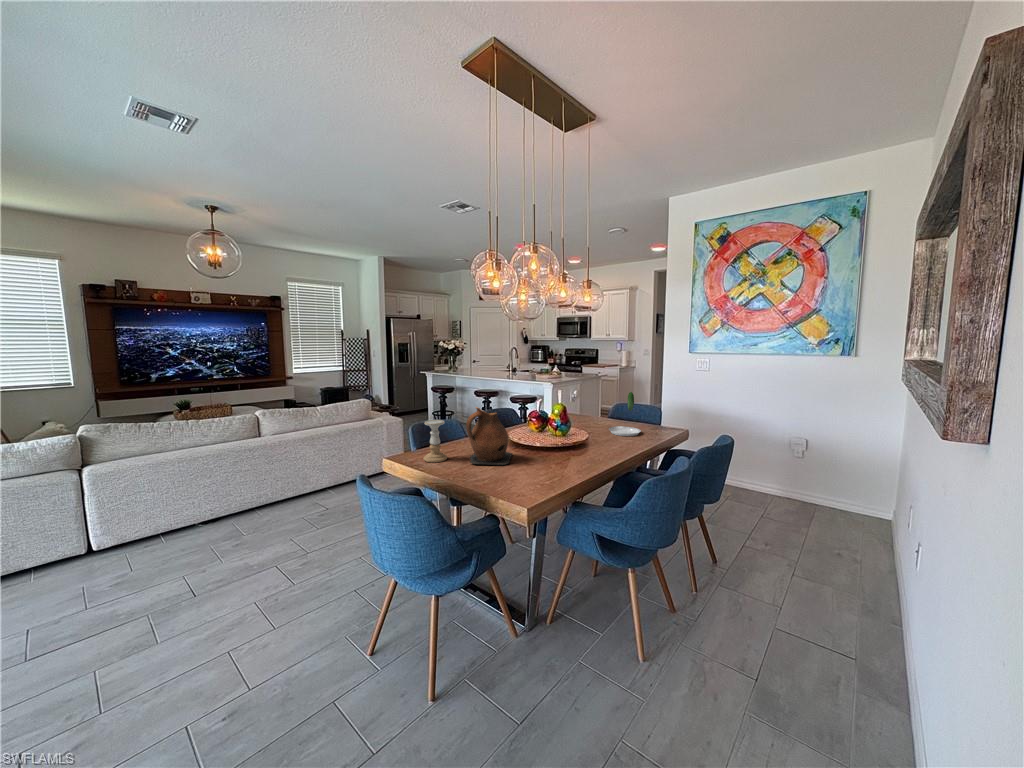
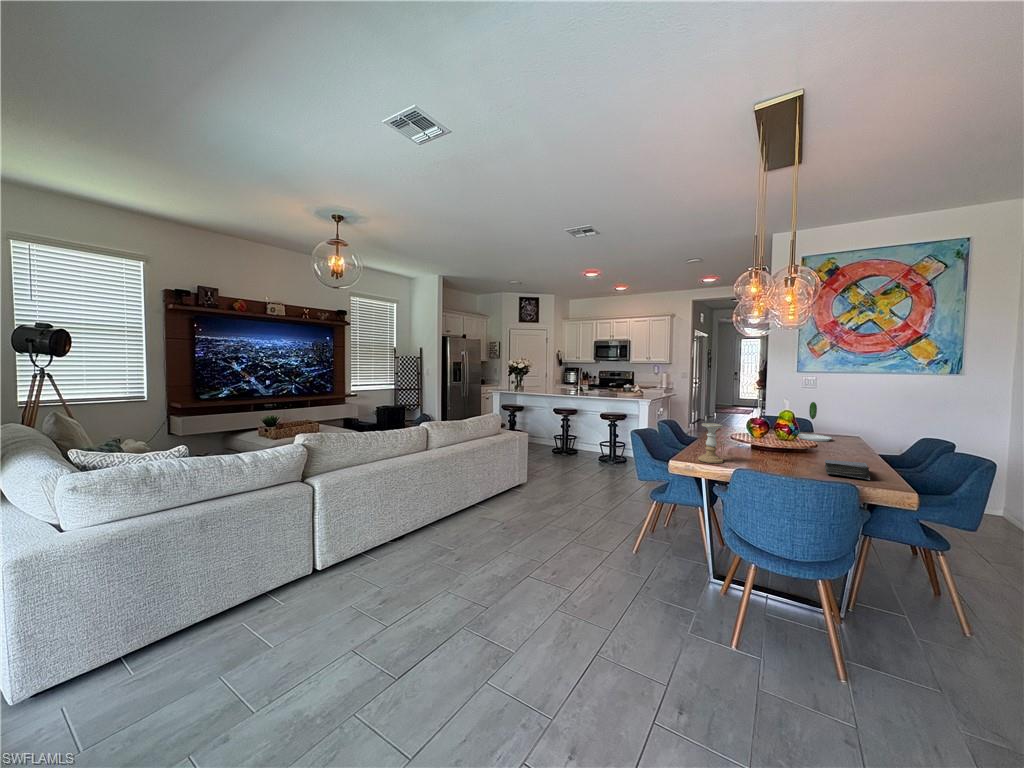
ceramic pitcher: present [466,407,512,465] -> none [736,410,792,465]
book: none [499,462,557,487] -> present [825,460,870,480]

